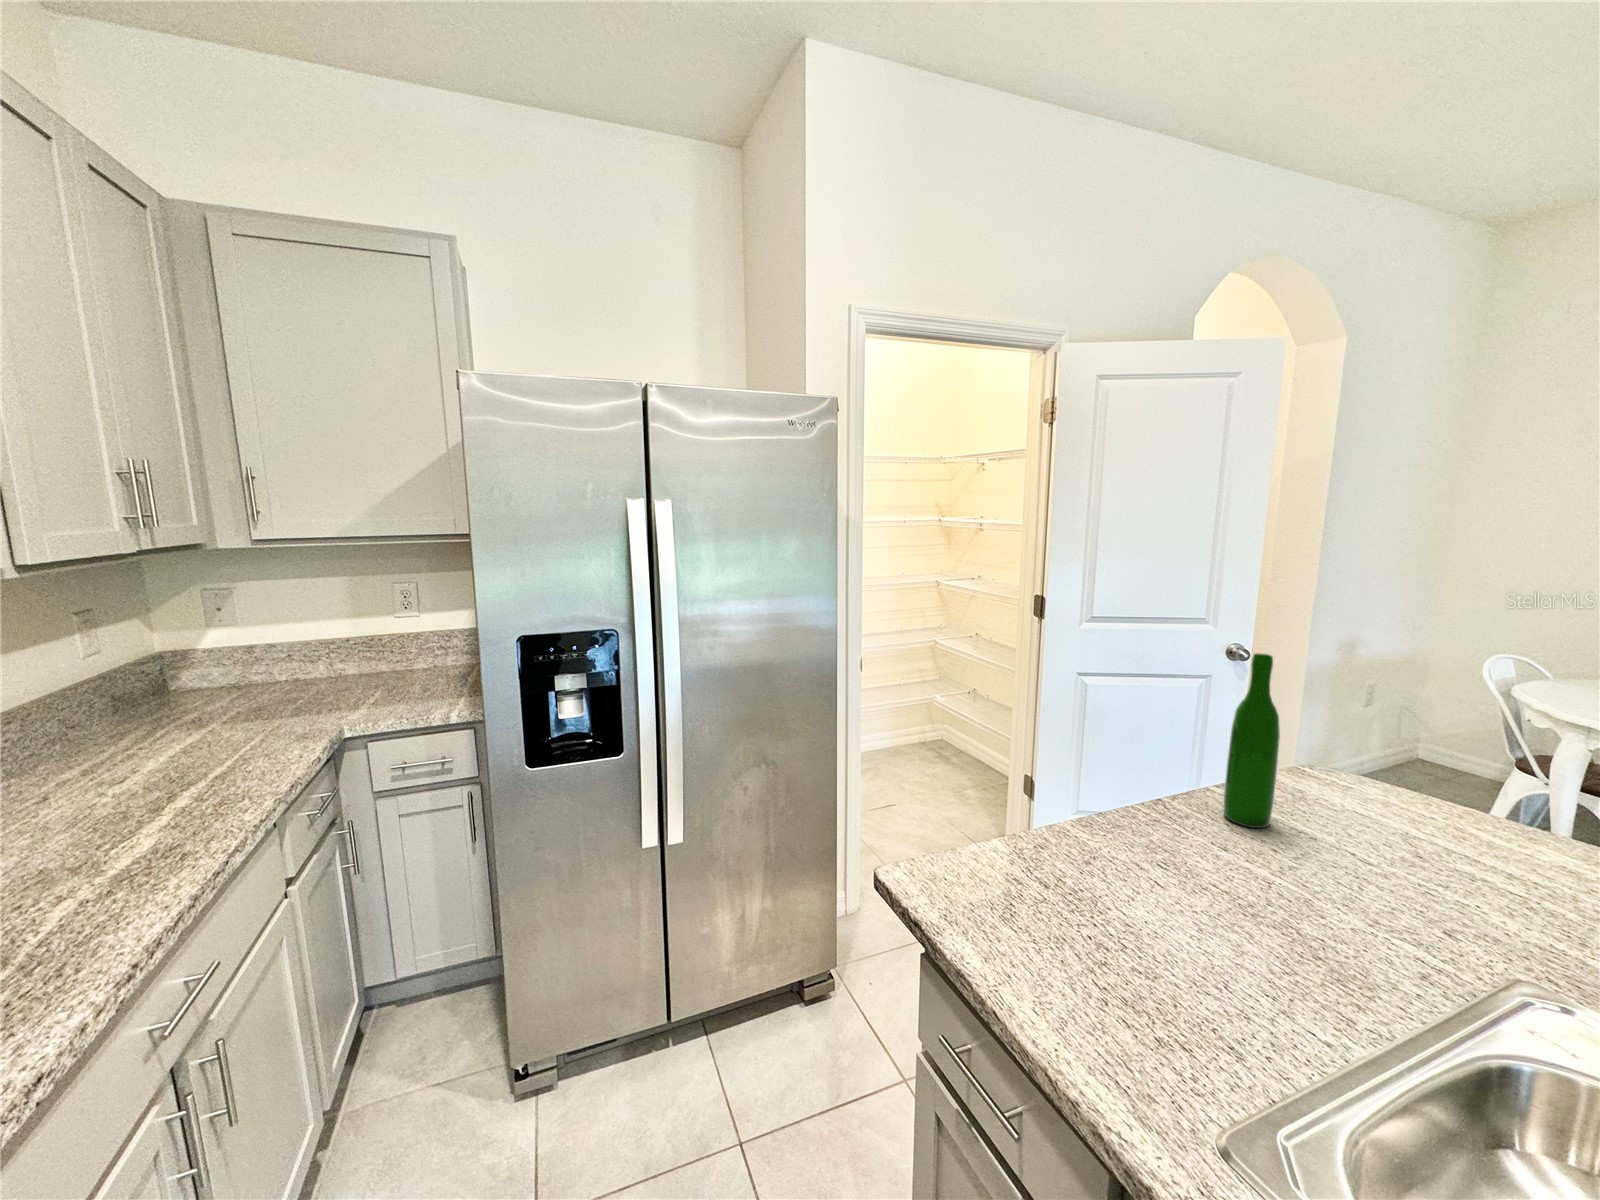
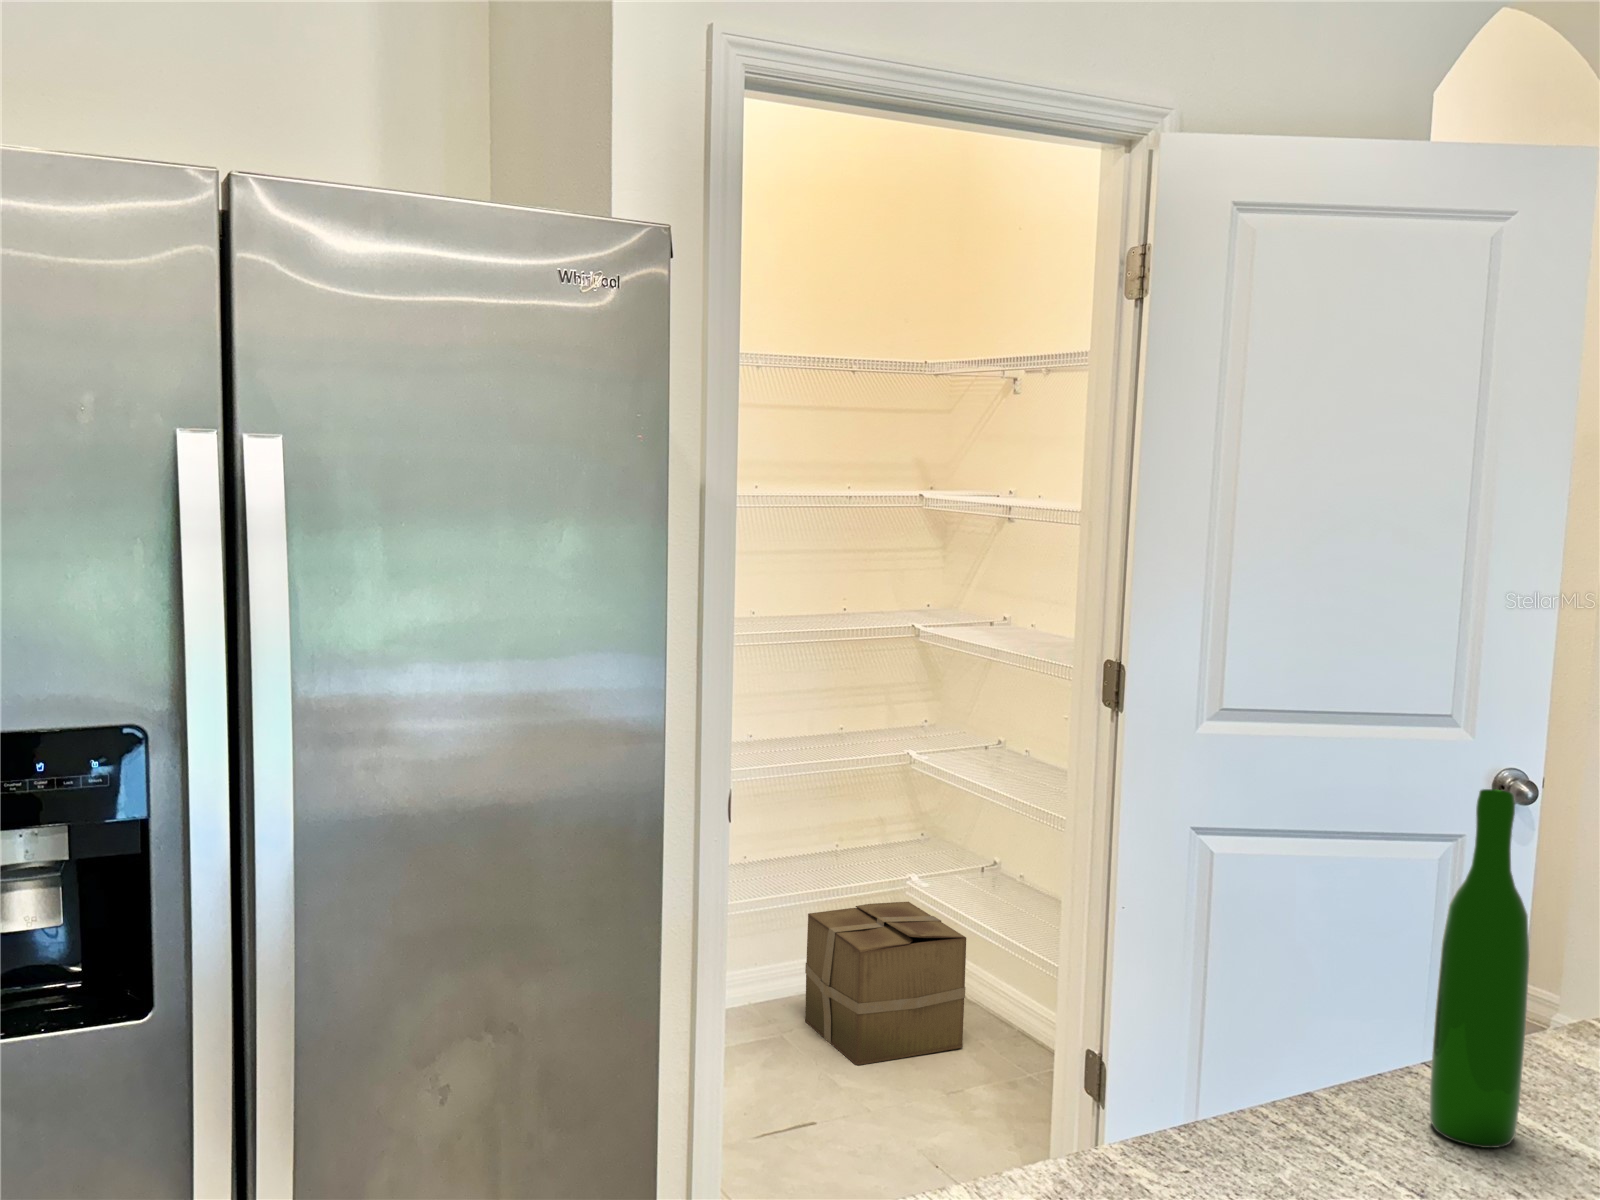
cardboard box: none [891,701,964,772] -> present [805,902,966,1065]

